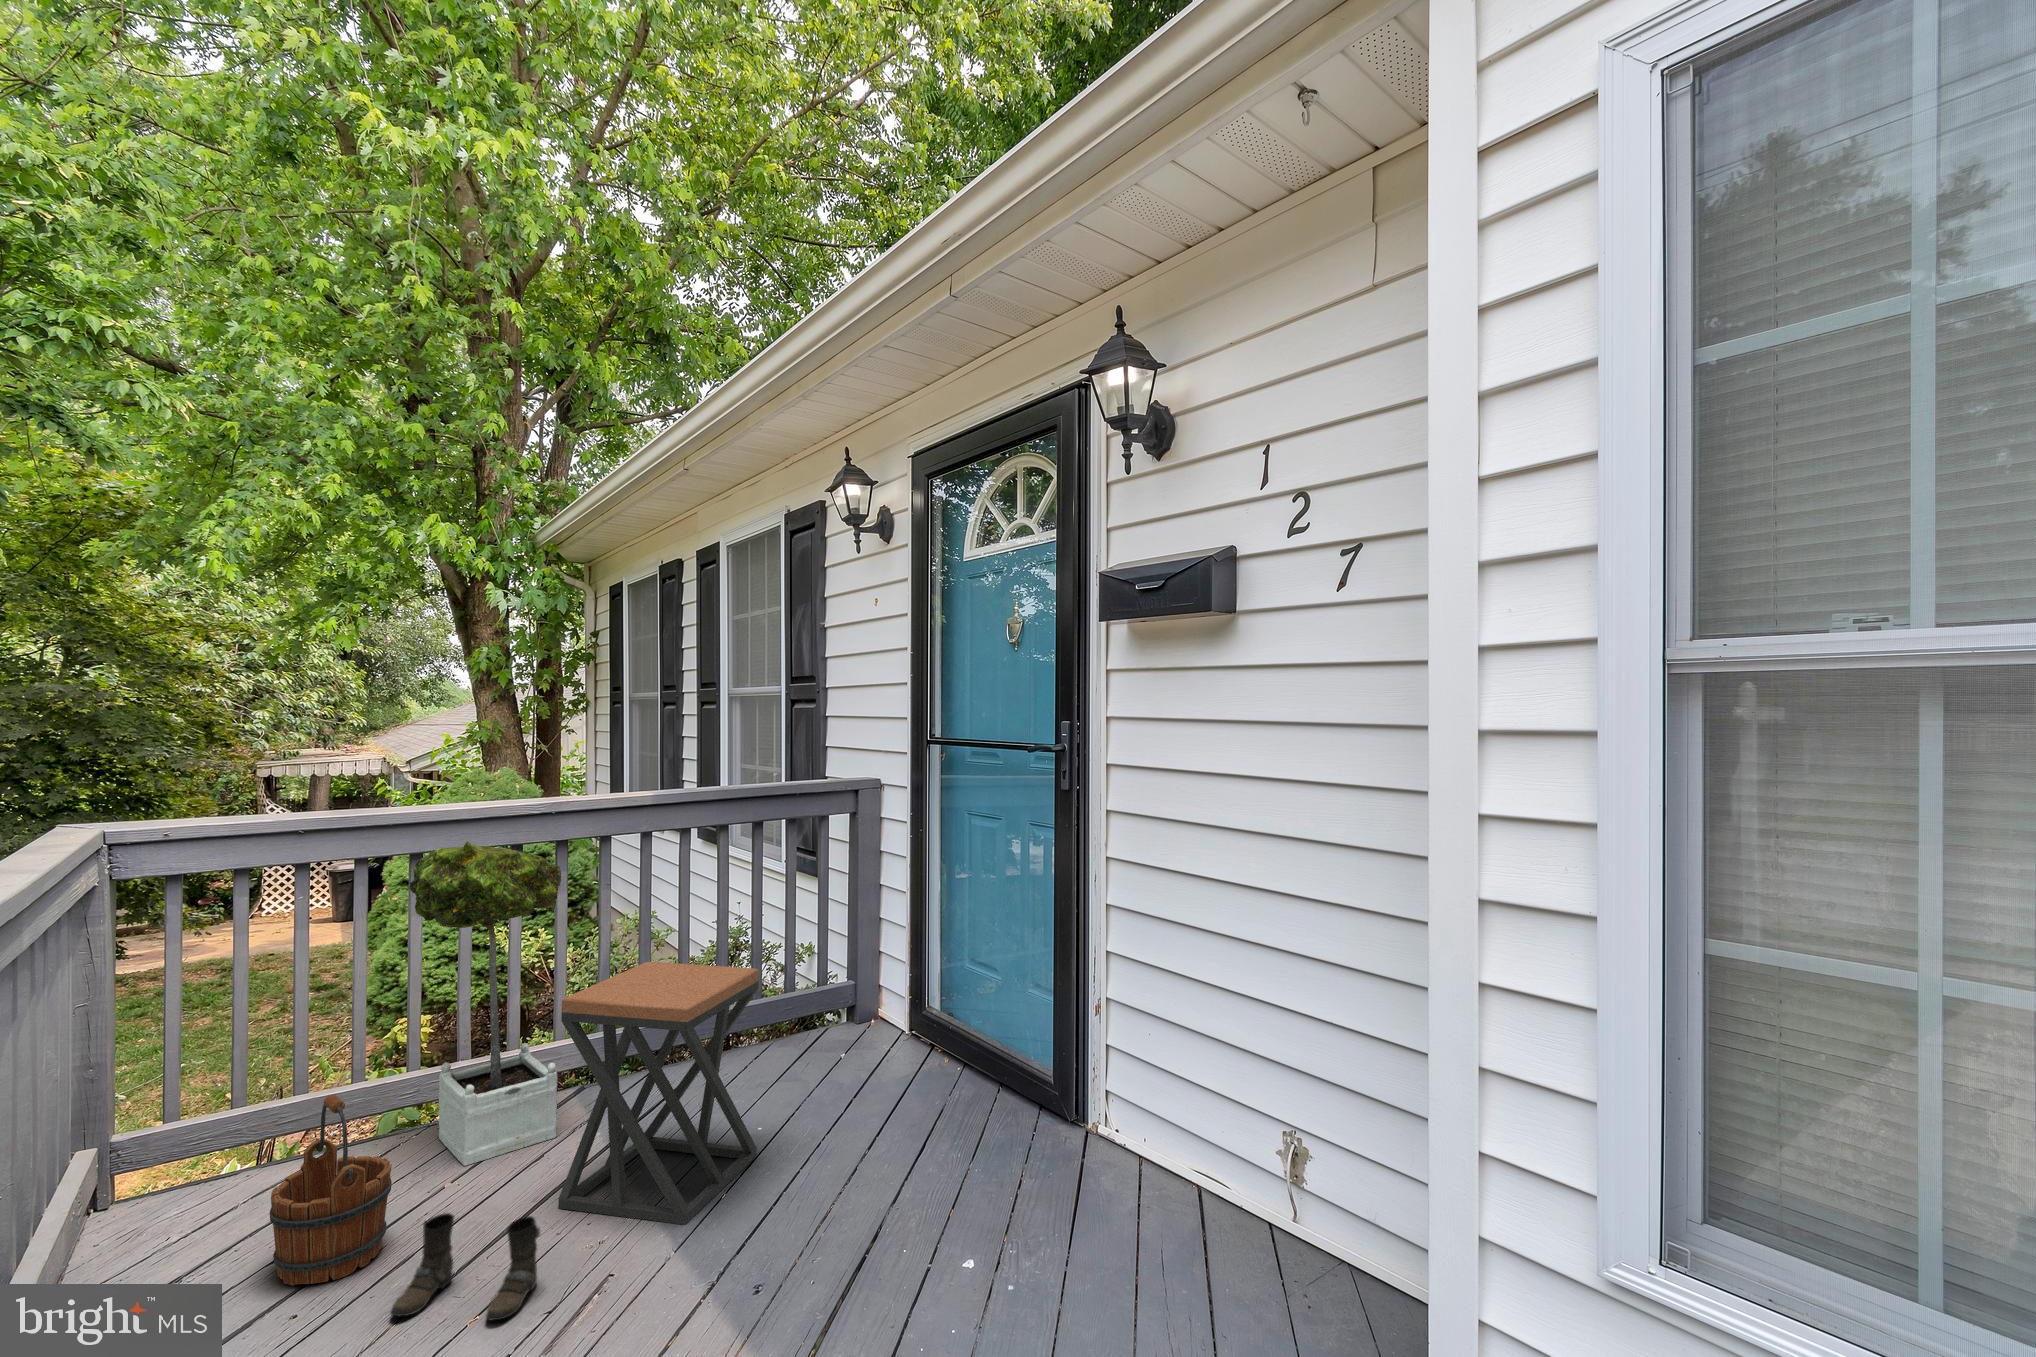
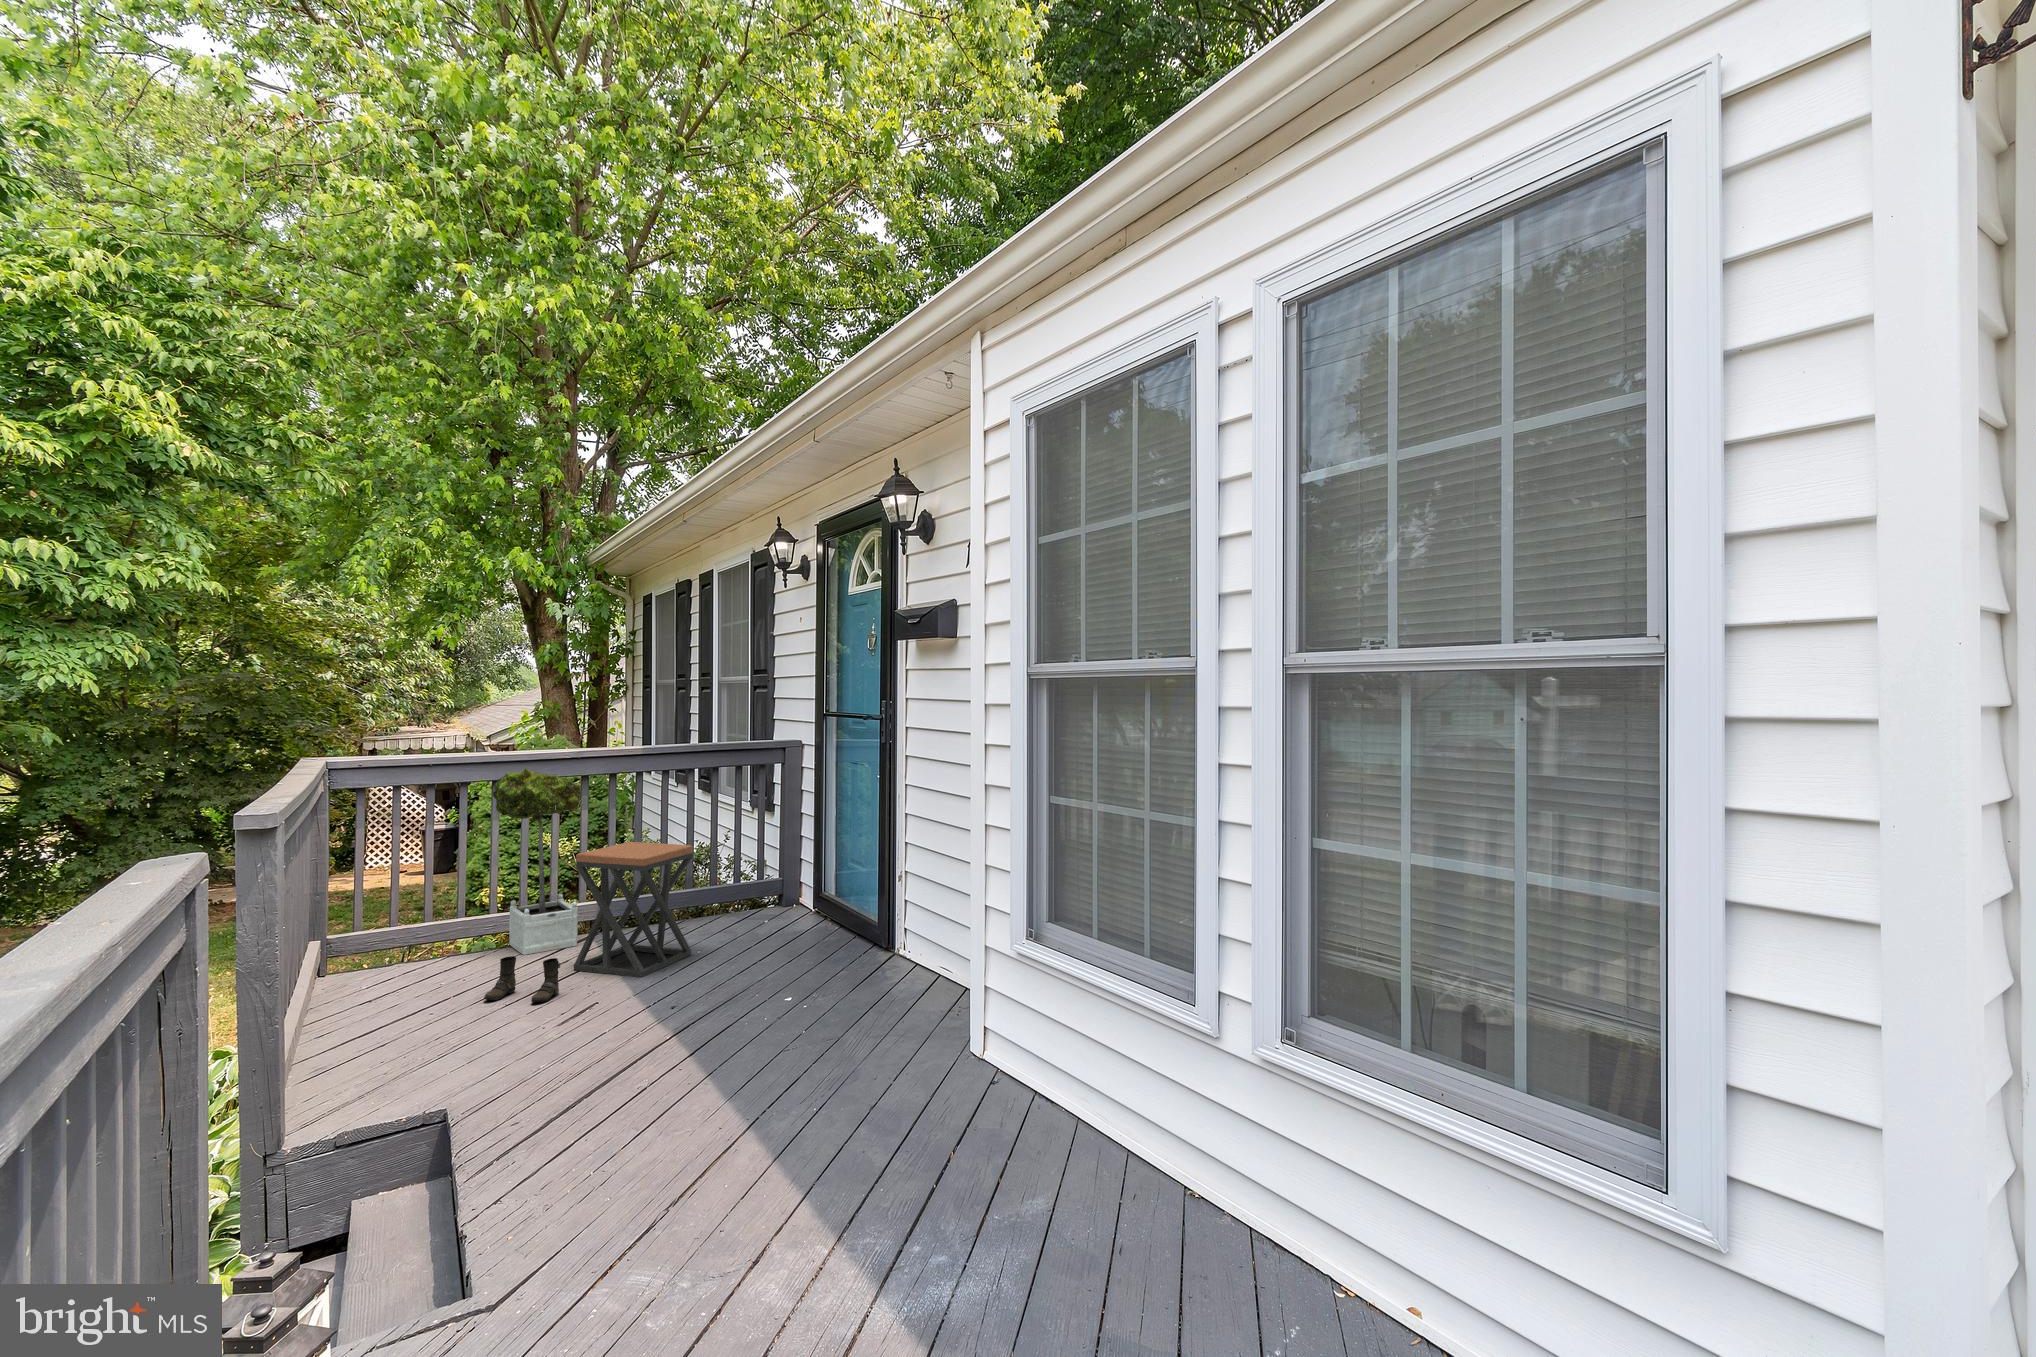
wooden bucket: present [270,1095,392,1286] -> none [422,897,484,991]

